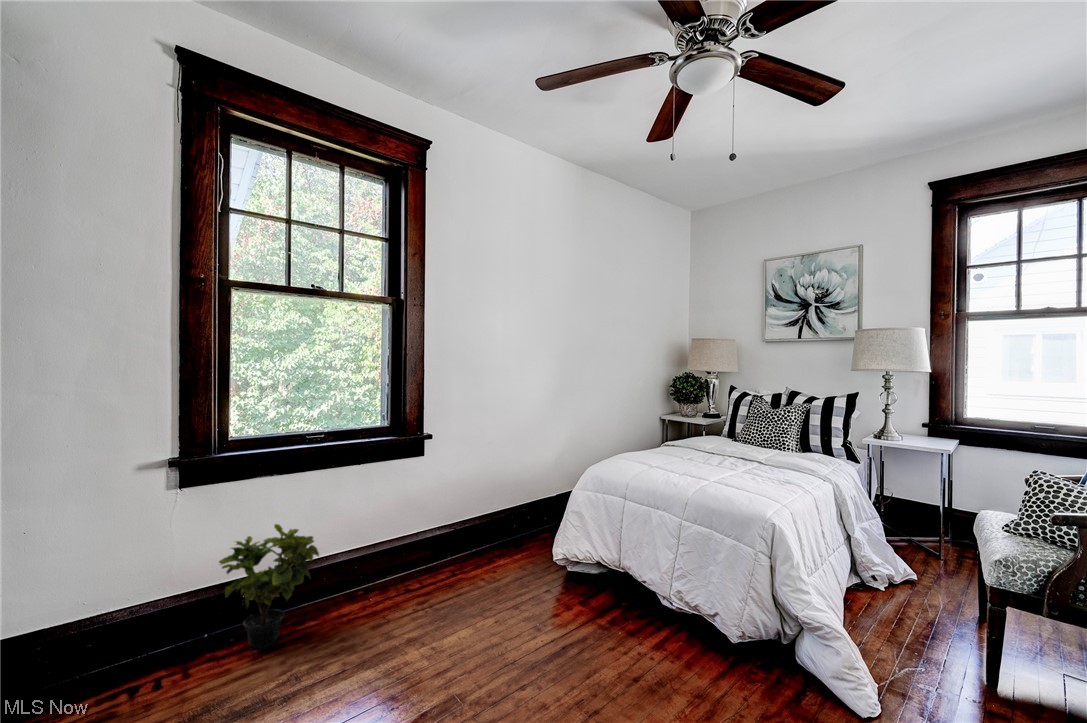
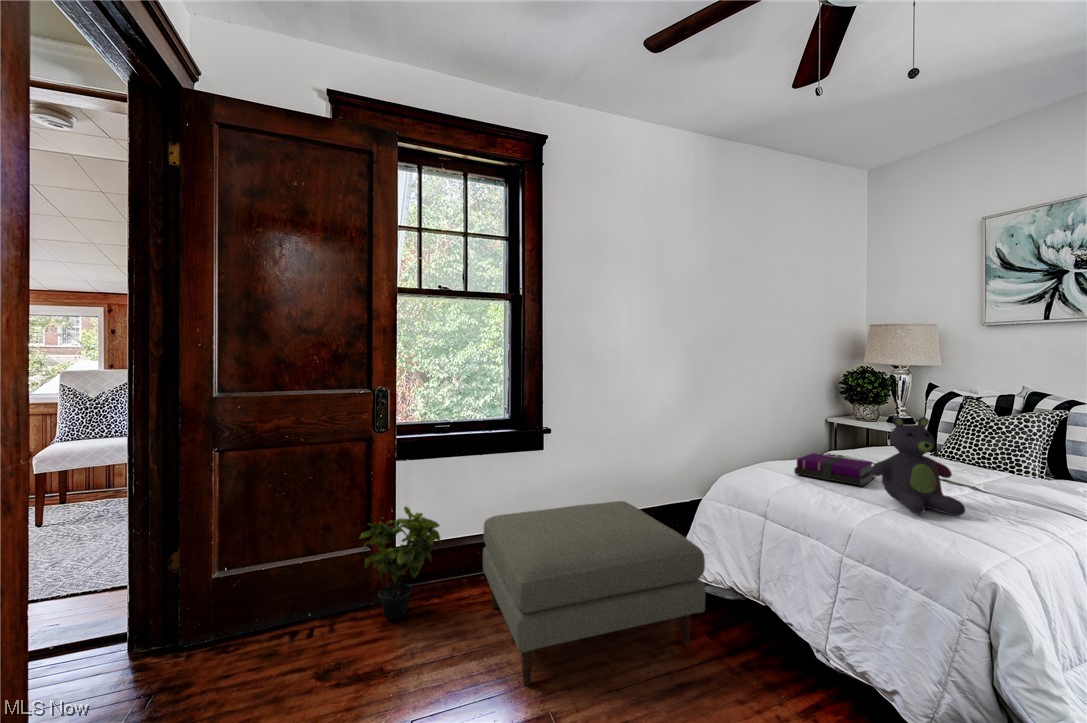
stuffed bear: none [699,411,758,484] -> present [871,417,965,516]
notebook: none [643,444,699,467] -> present [794,453,875,486]
ottoman: none [364,499,580,677] -> present [483,501,705,685]

